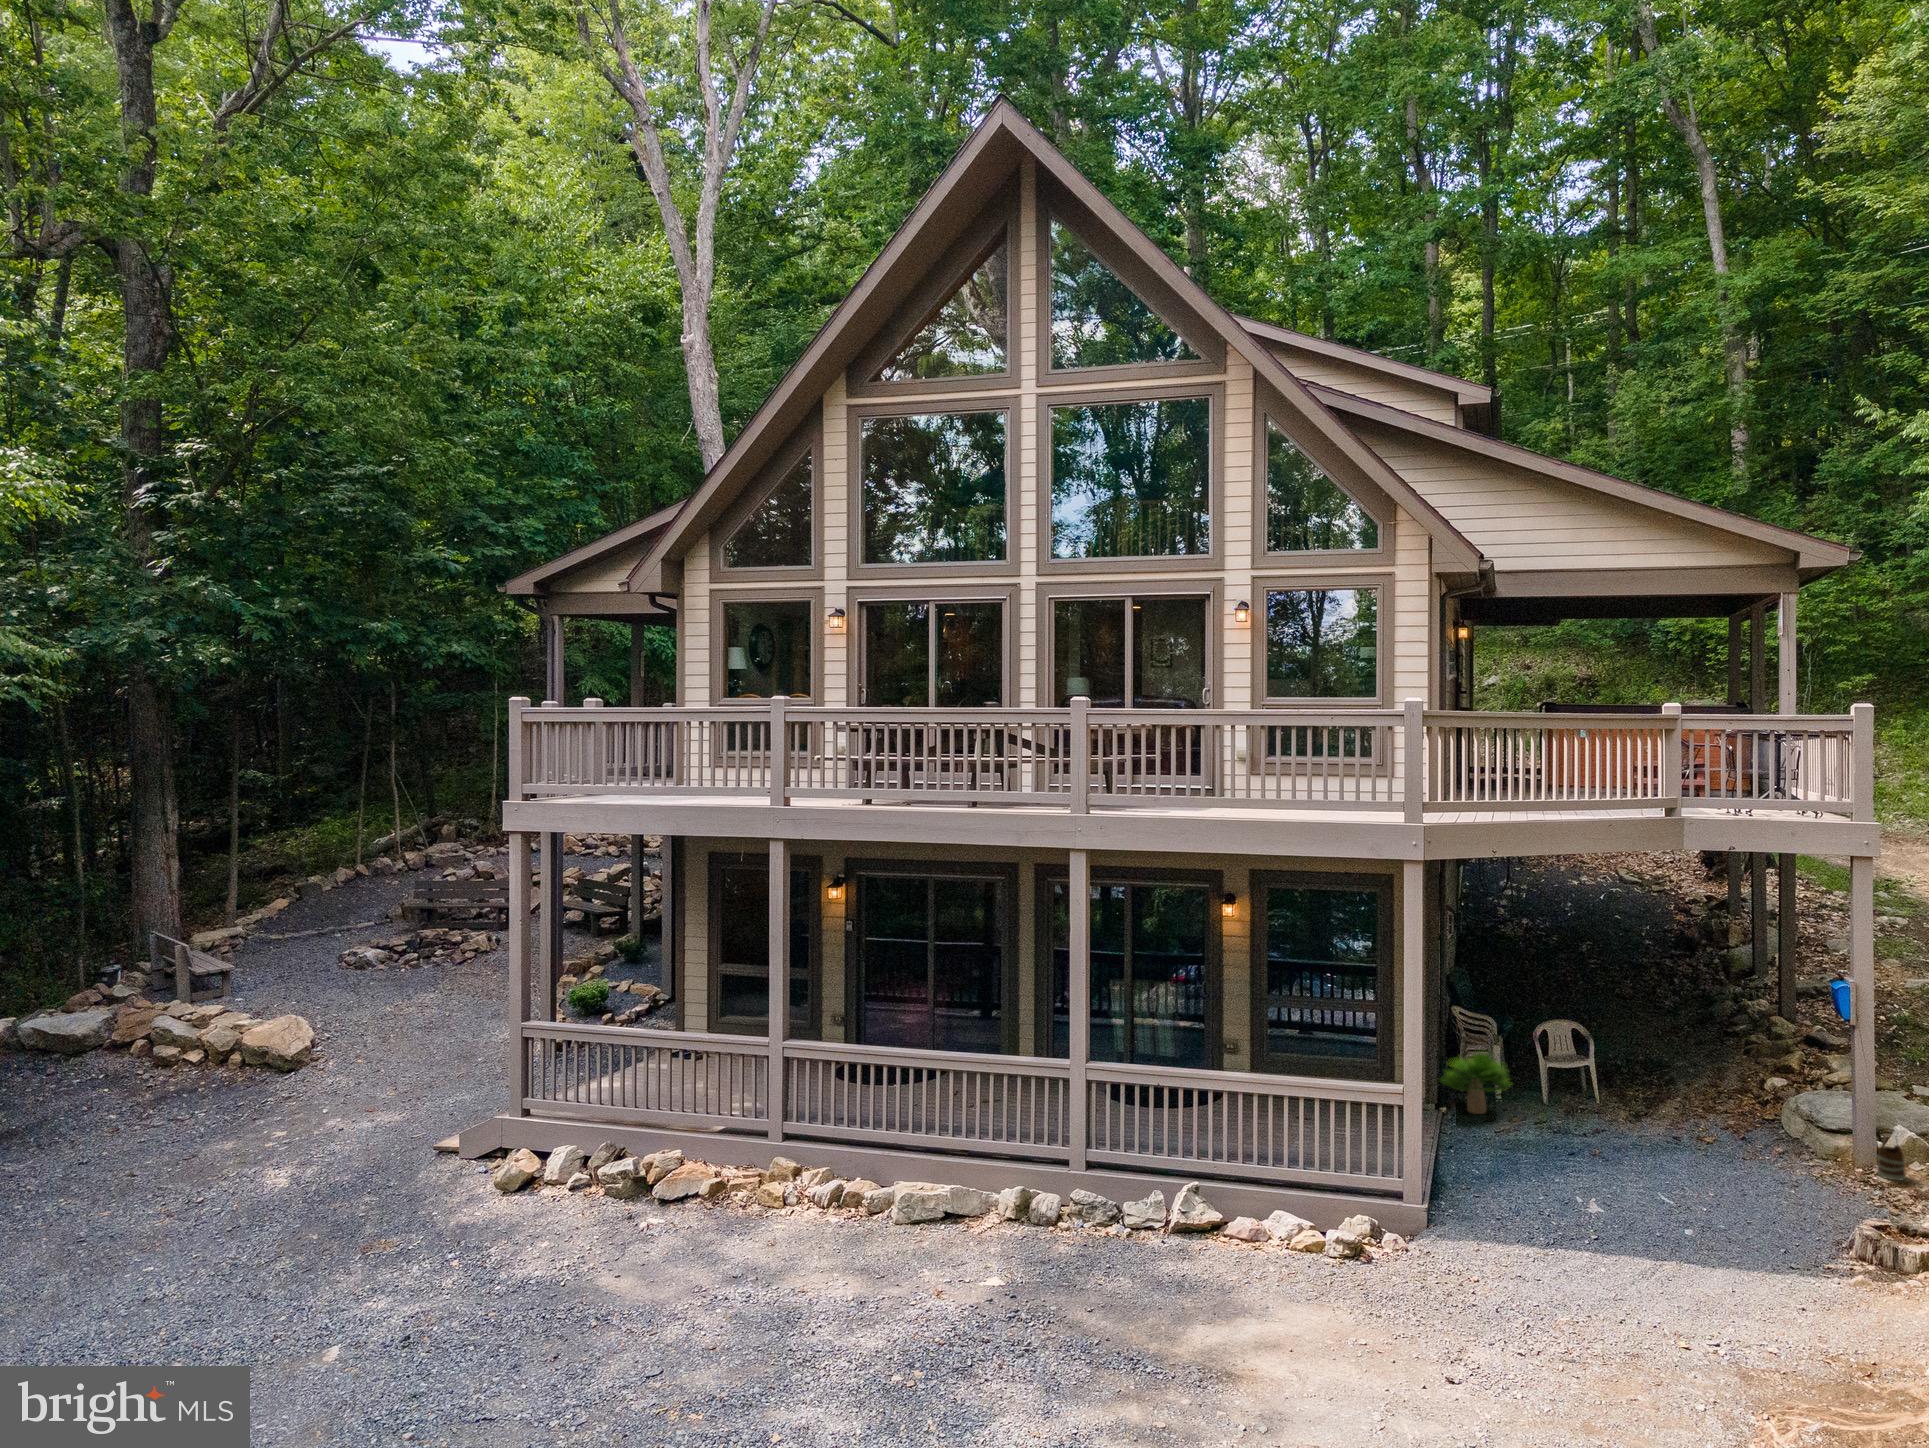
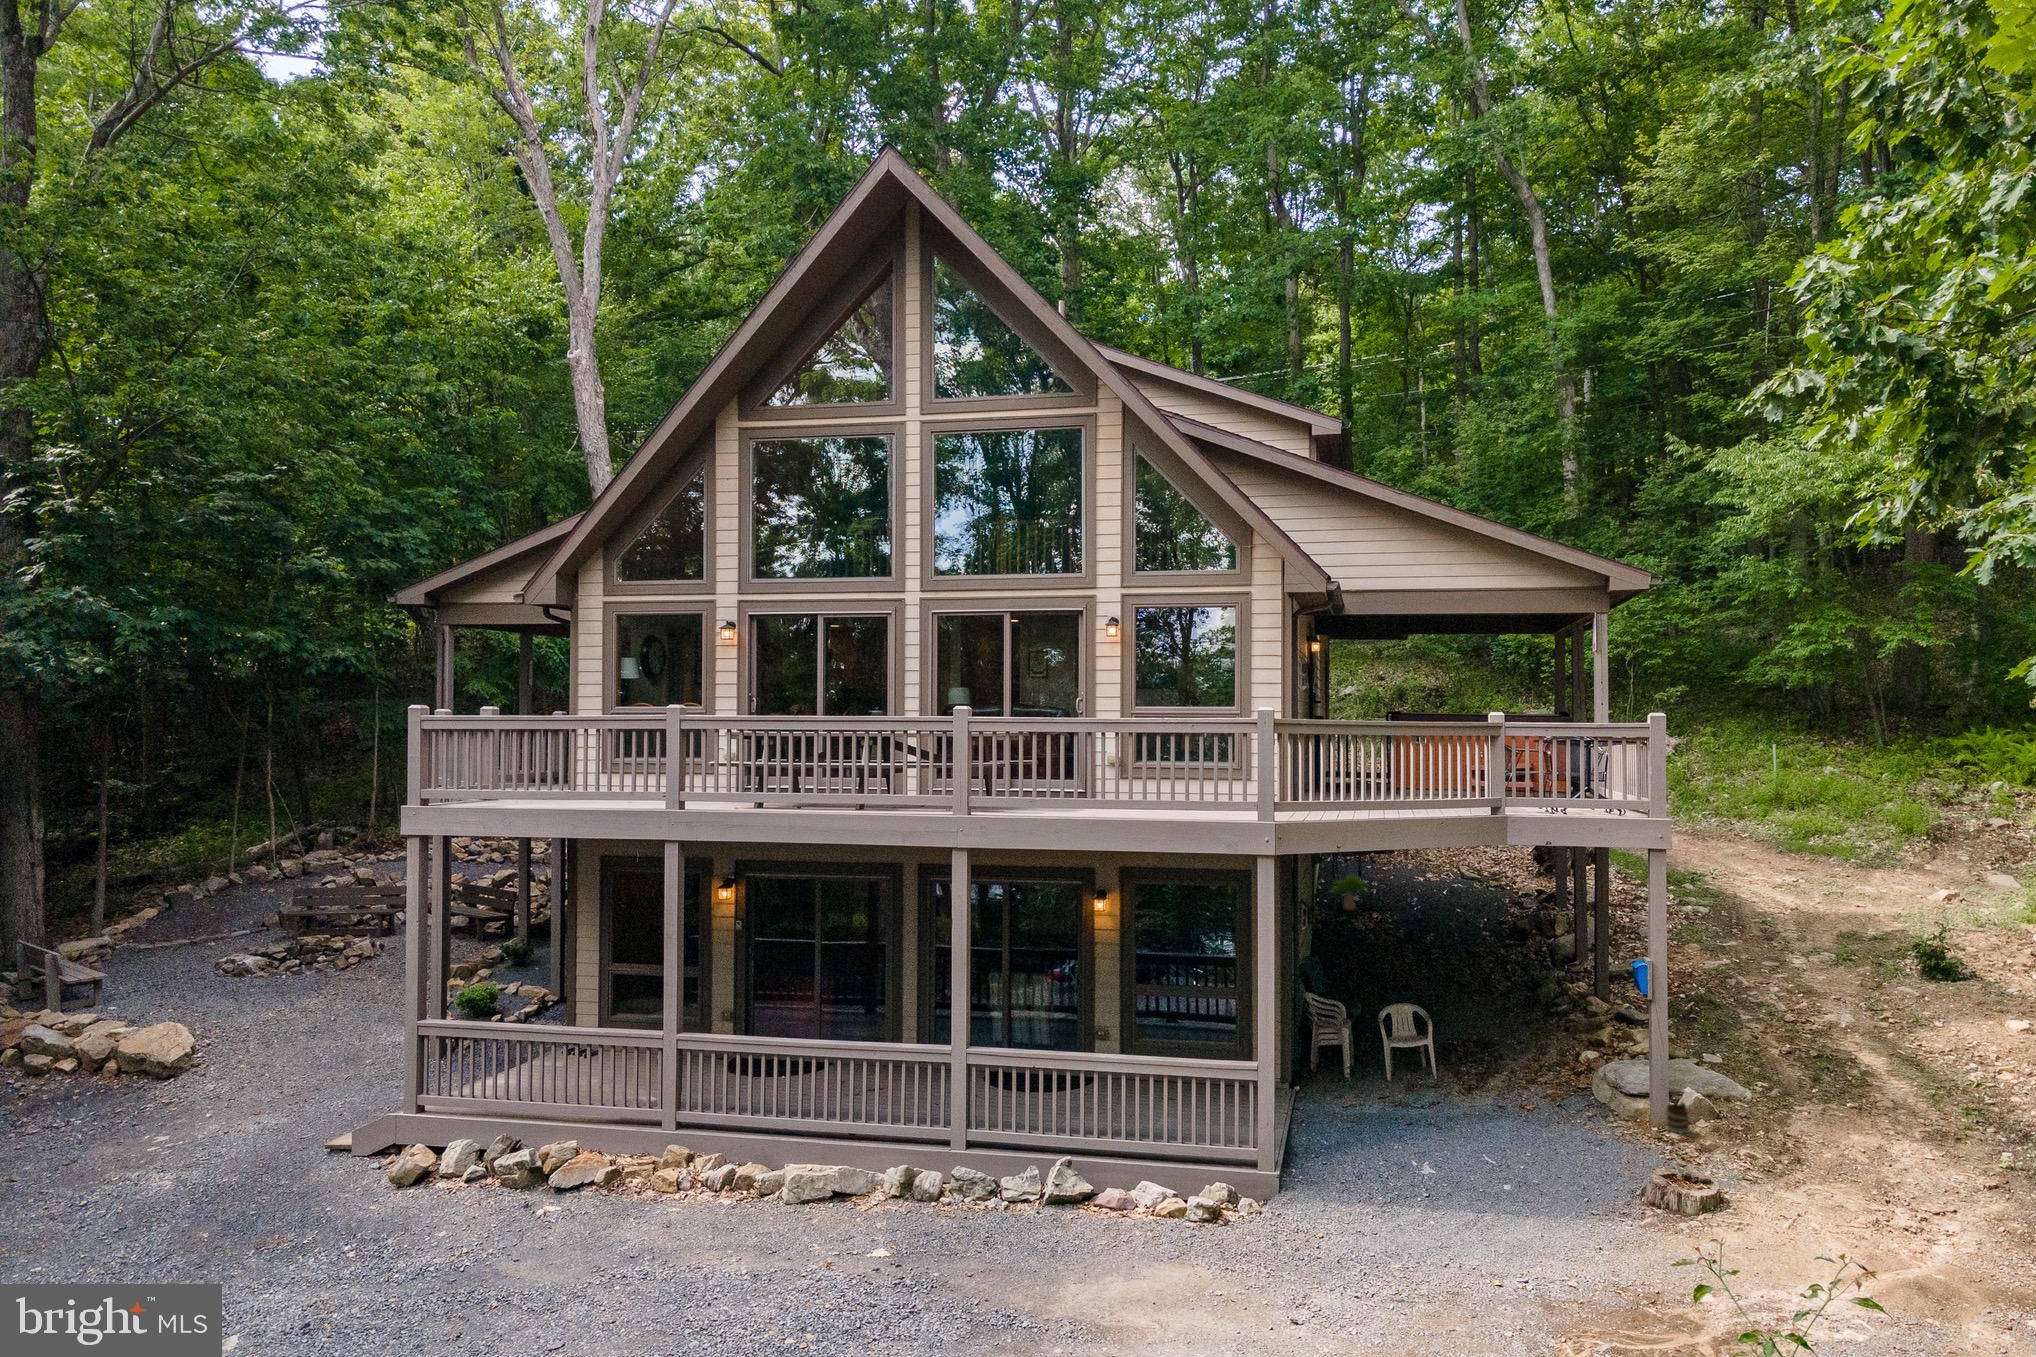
potted plant: present [1442,1052,1510,1114] -> present [1331,874,1367,910]

